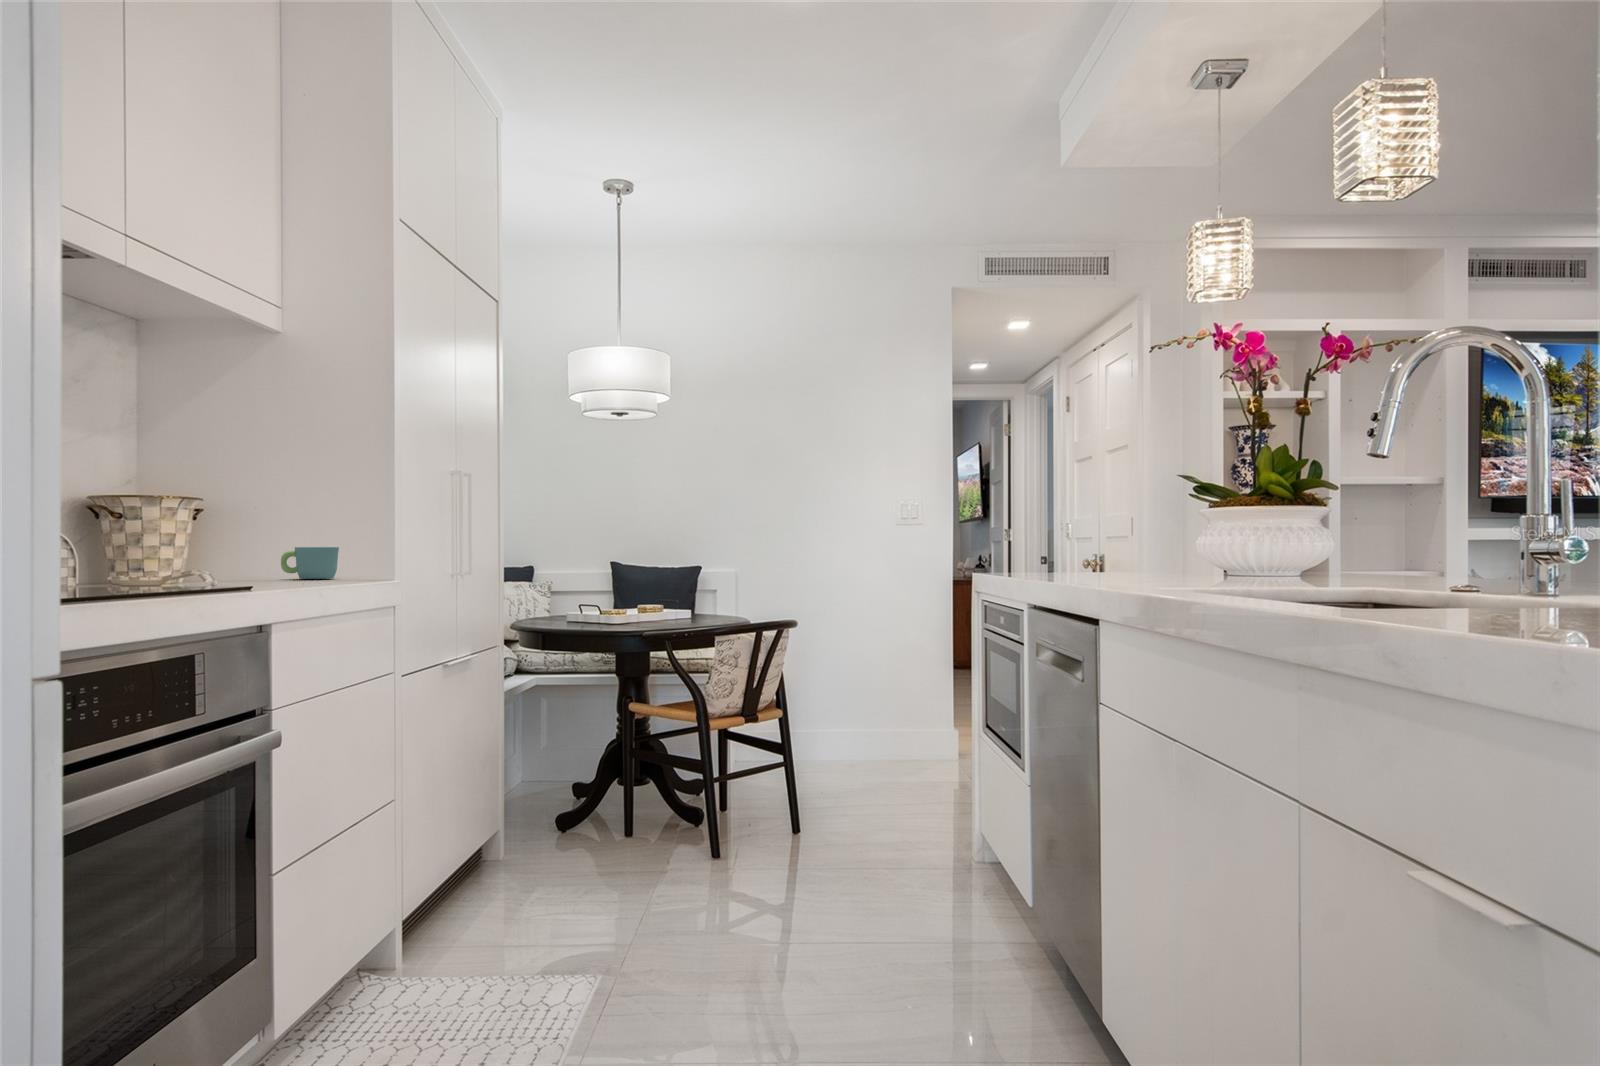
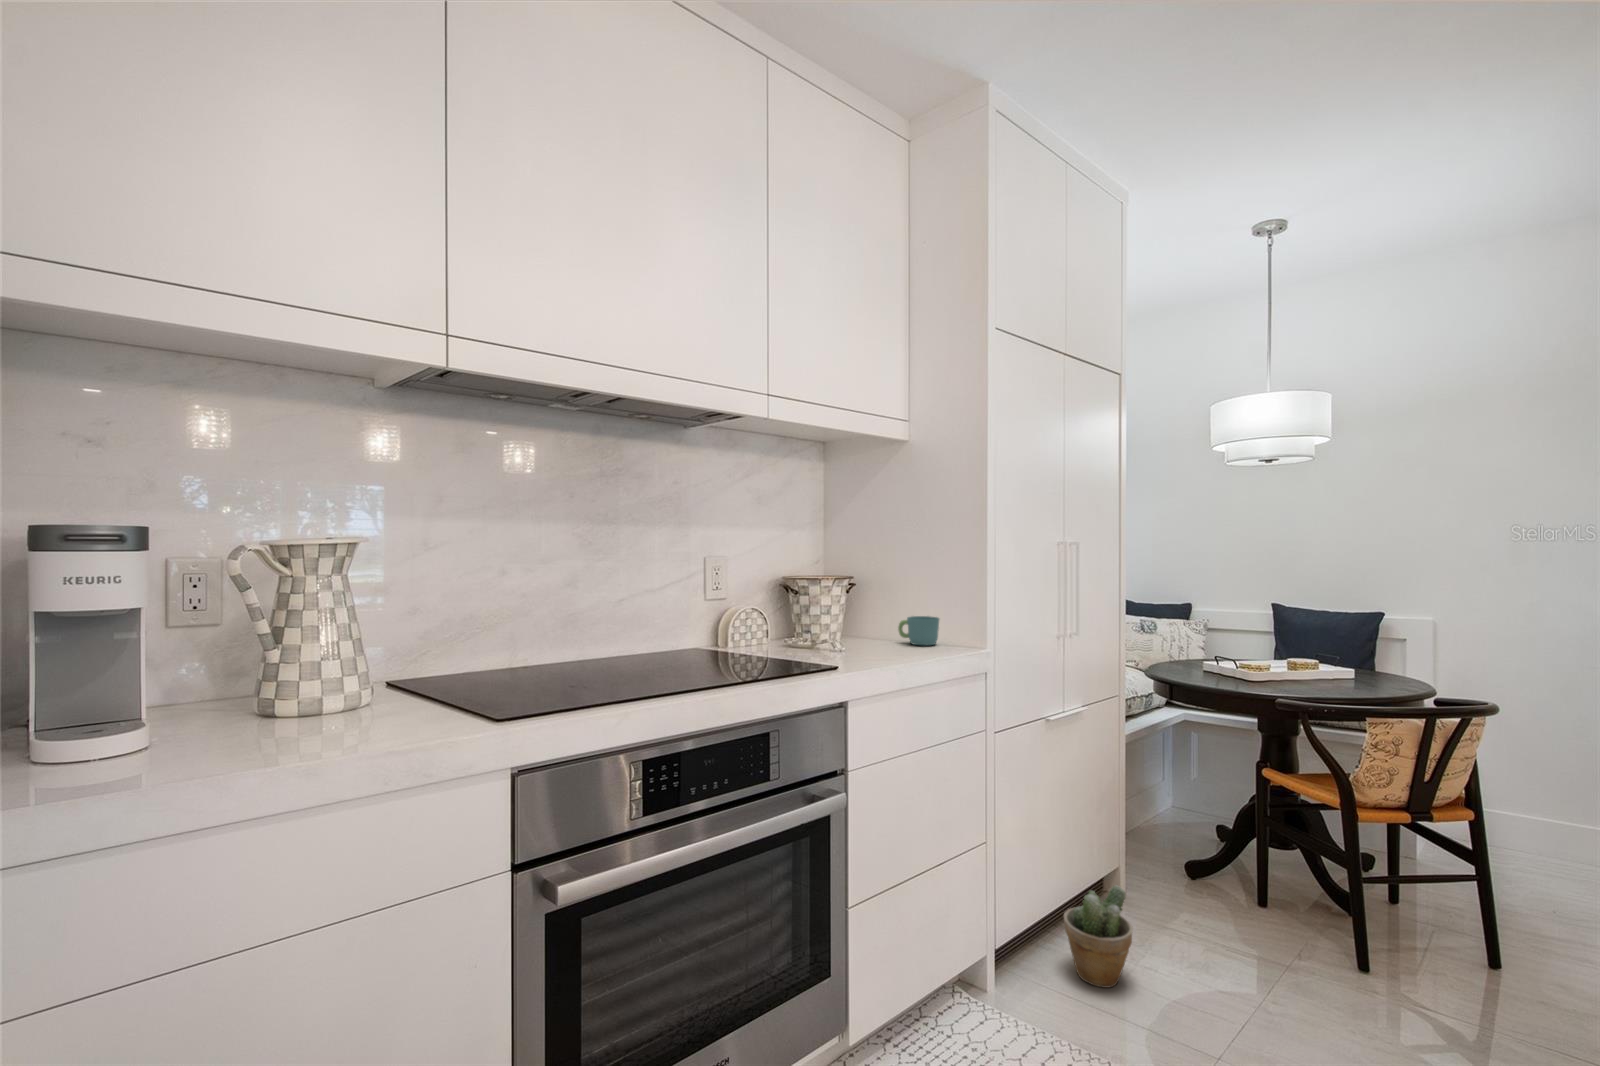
potted plant: none [469,816,538,920] -> present [1064,885,1133,988]

